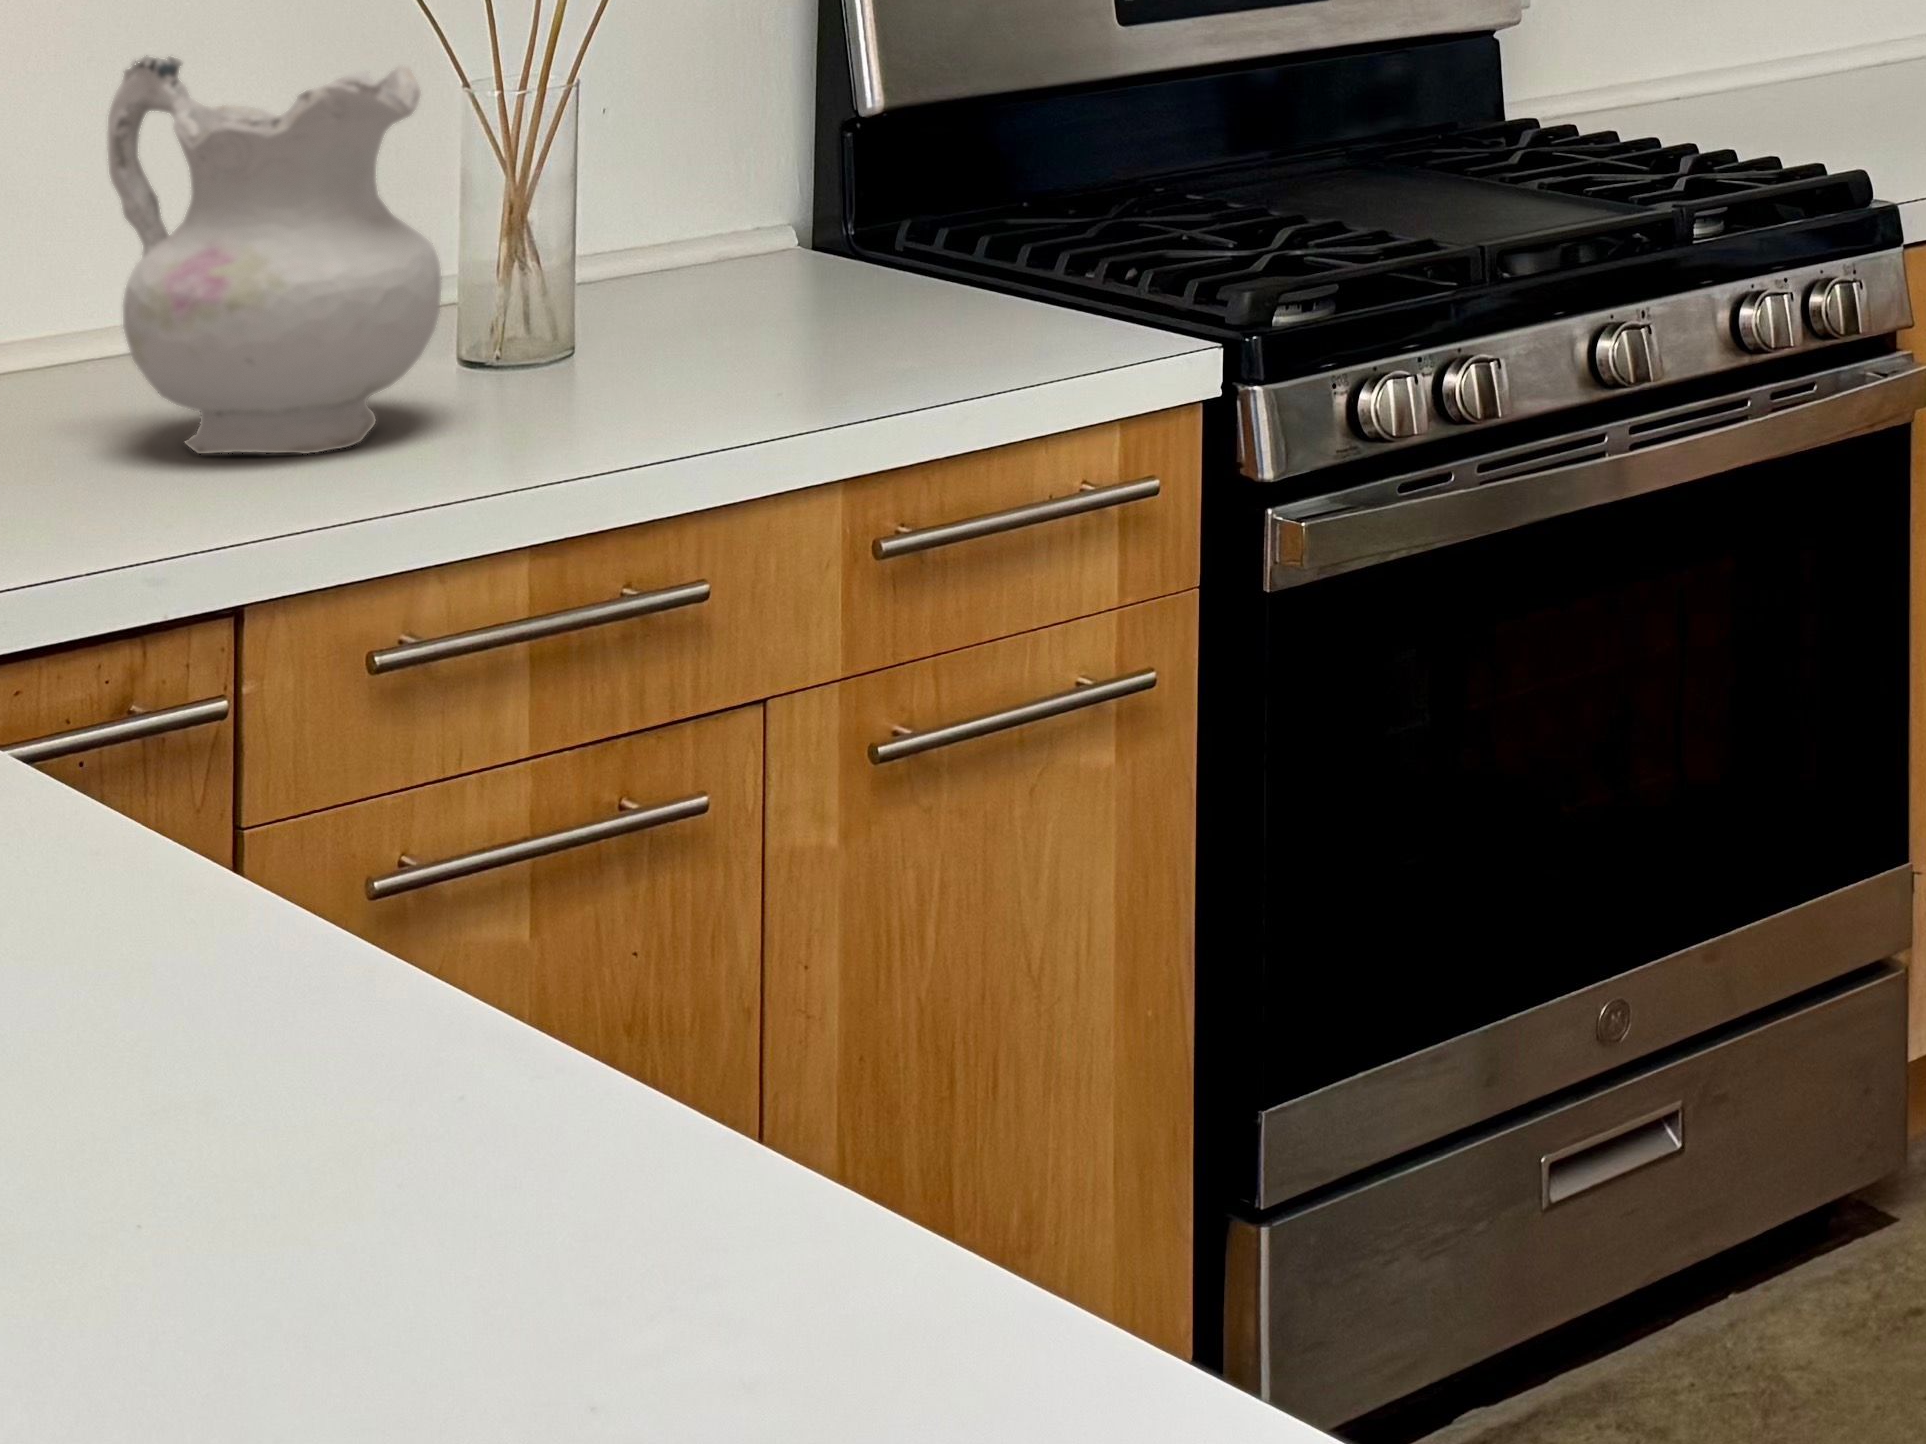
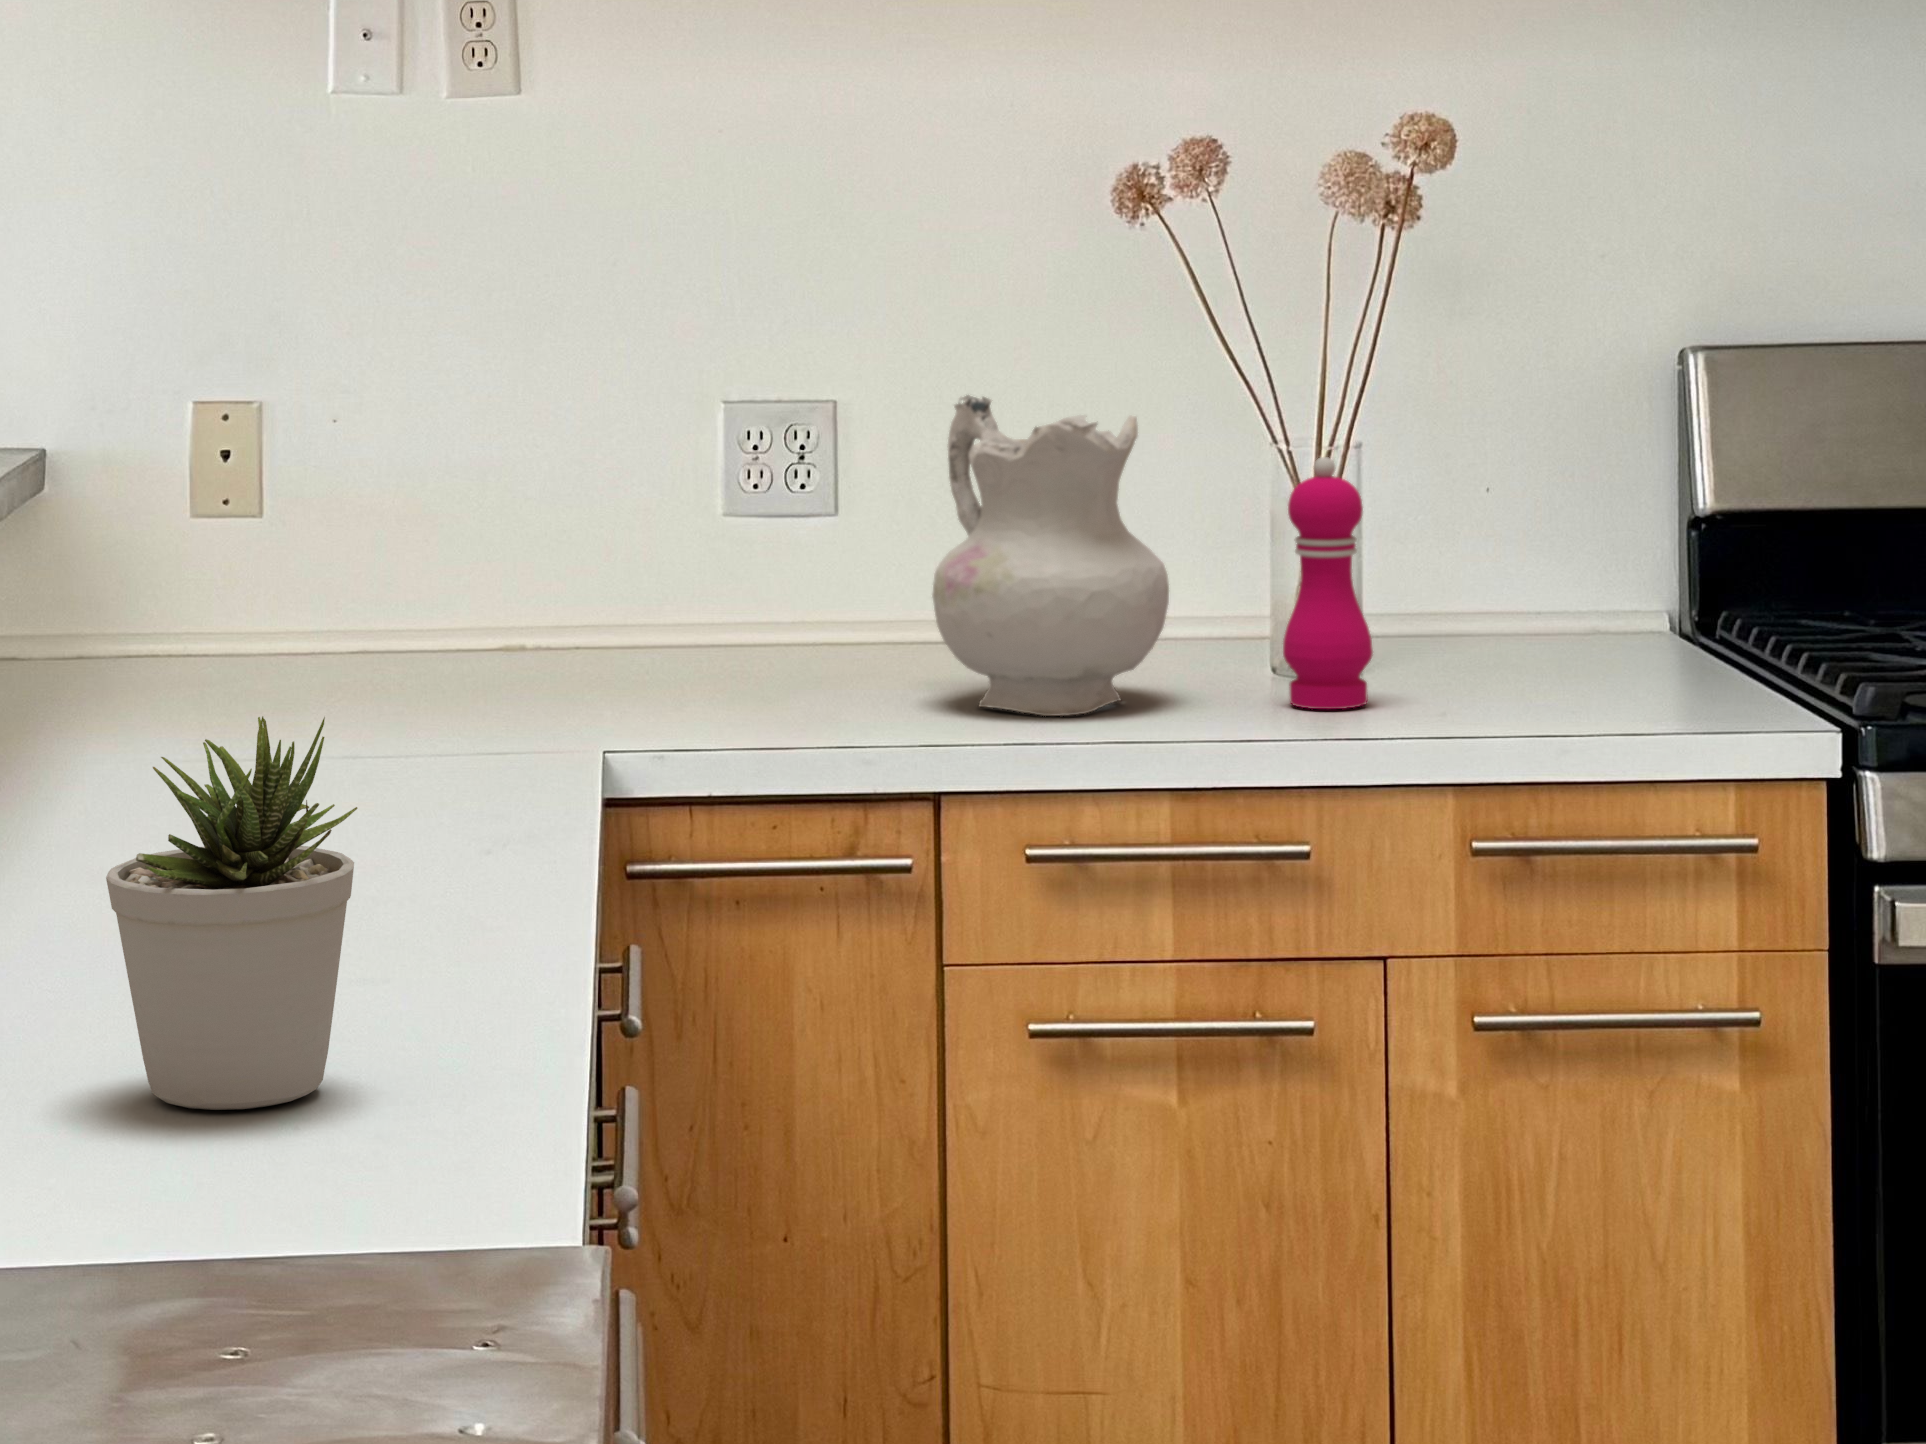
pepper mill: none [572,94,682,396] -> present [1283,457,1373,709]
potted plant: none [175,655,589,1302] -> present [106,716,357,1110]

